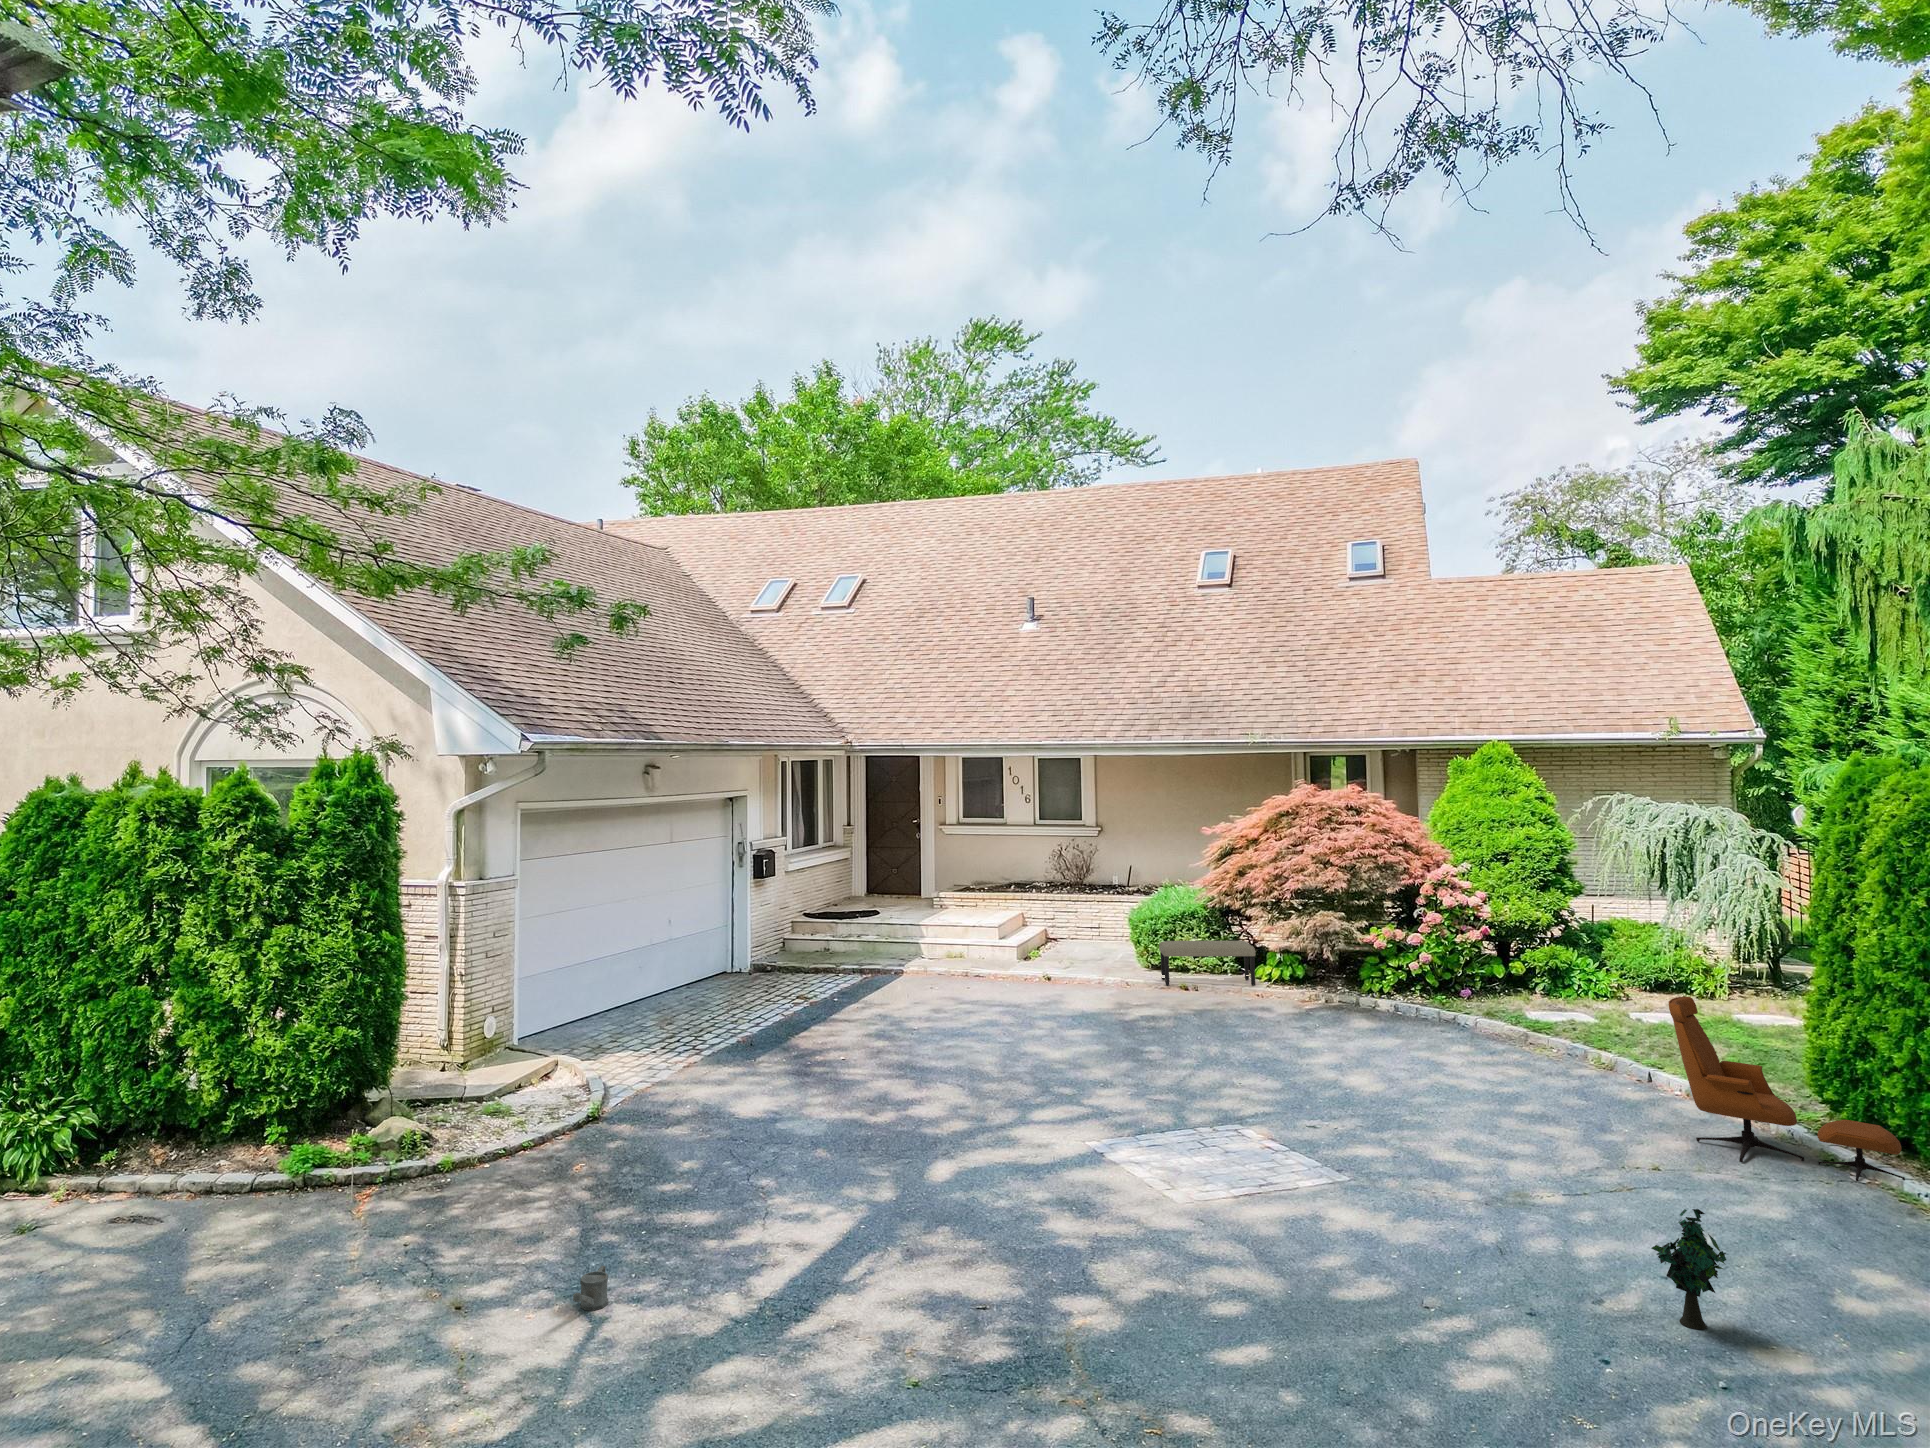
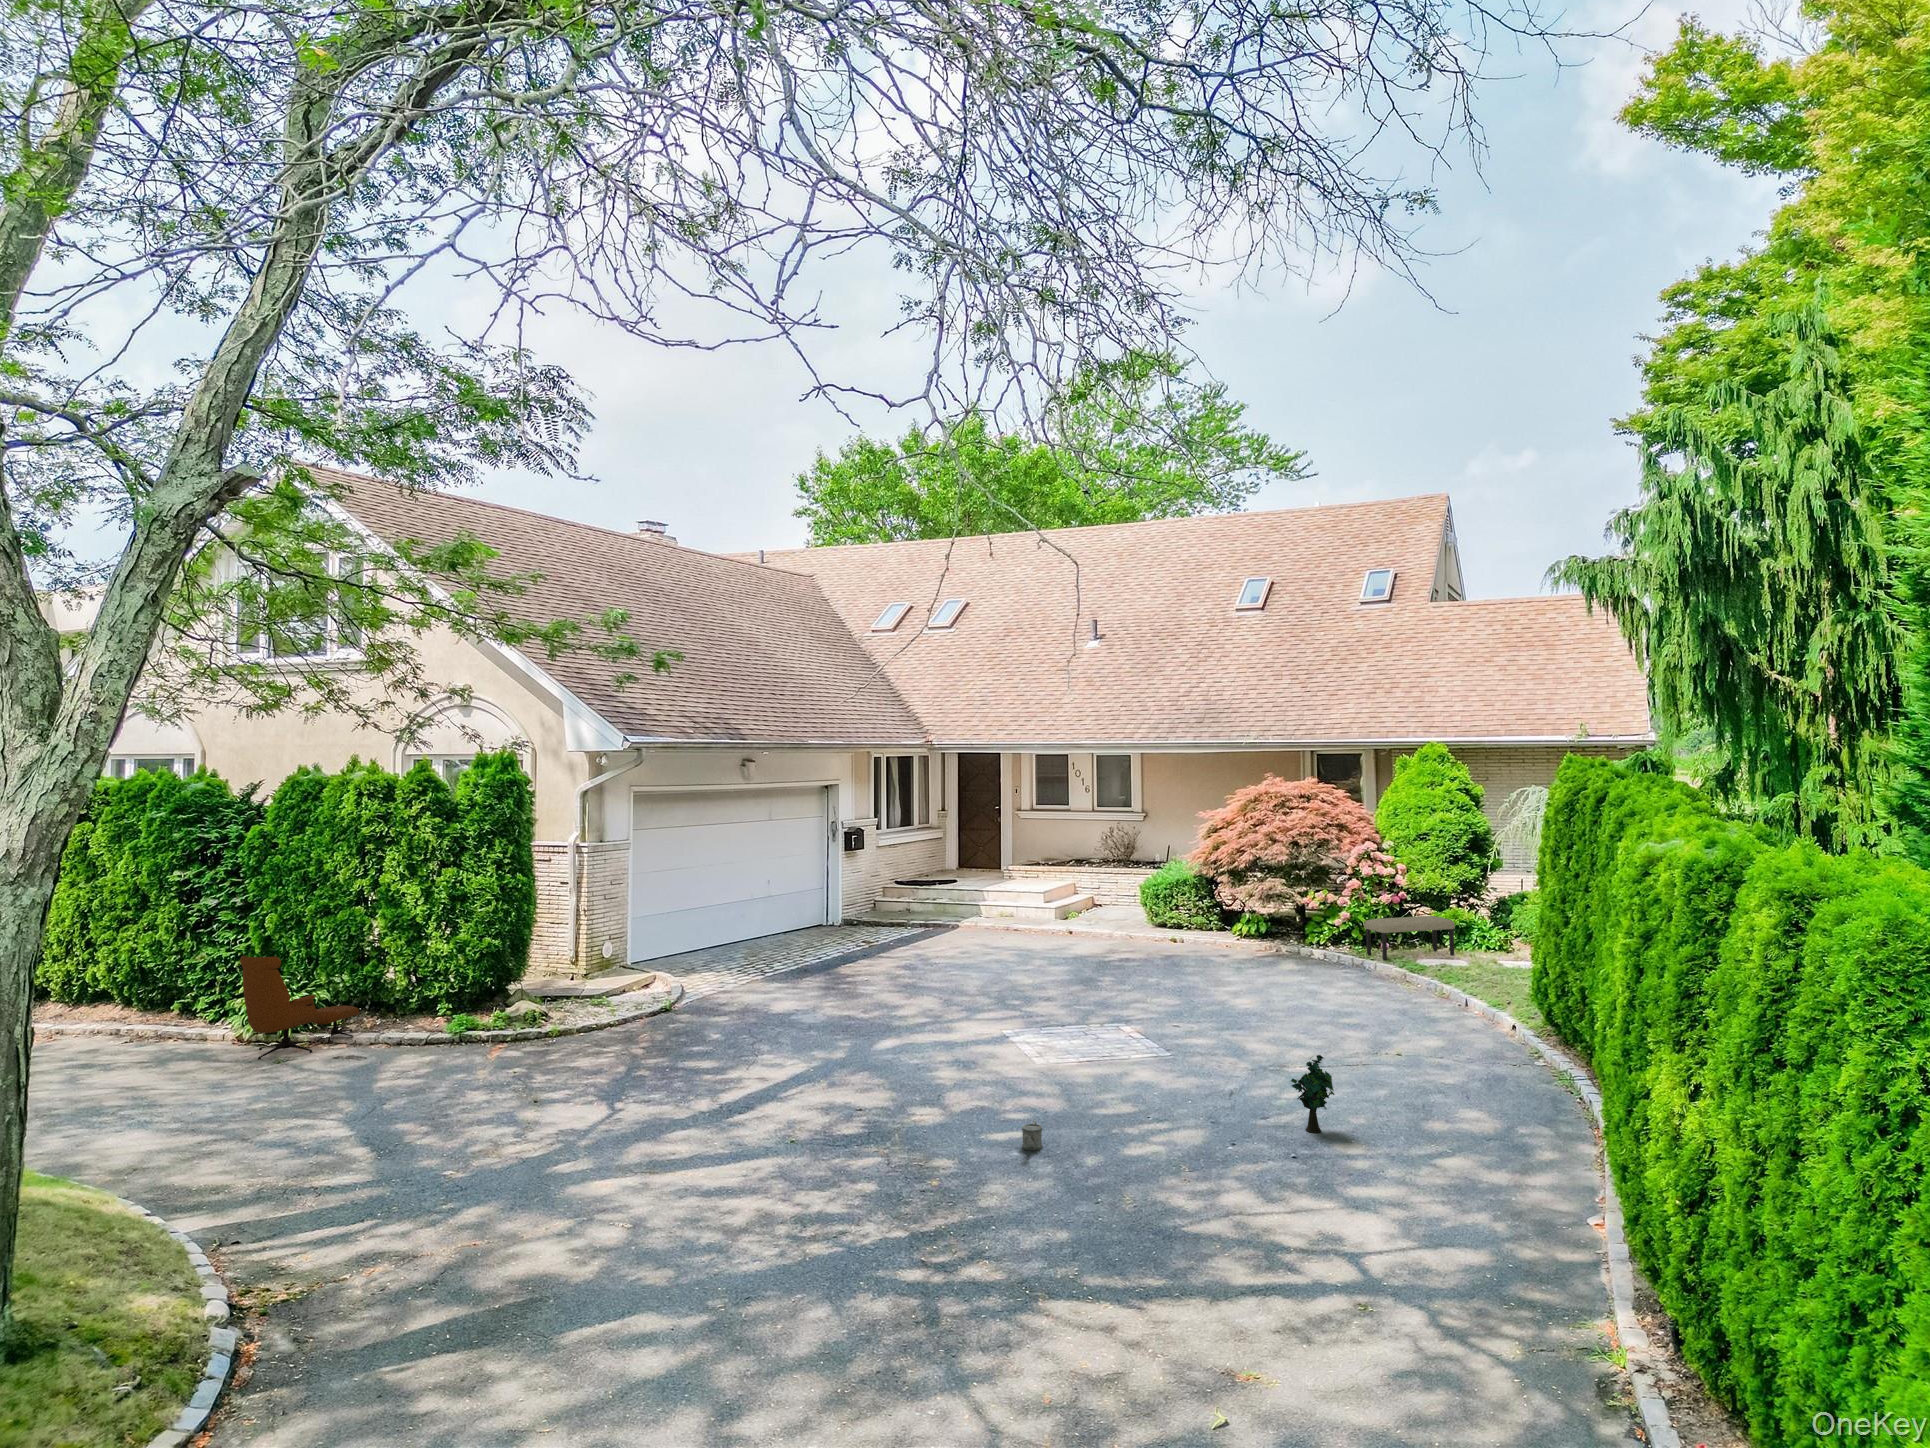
bench: present [1159,941,1256,986] -> present [1364,916,1455,960]
lounge chair: present [1668,997,1905,1181] -> present [240,956,359,1060]
watering can: present [573,1266,608,1311] -> present [1022,1121,1043,1151]

